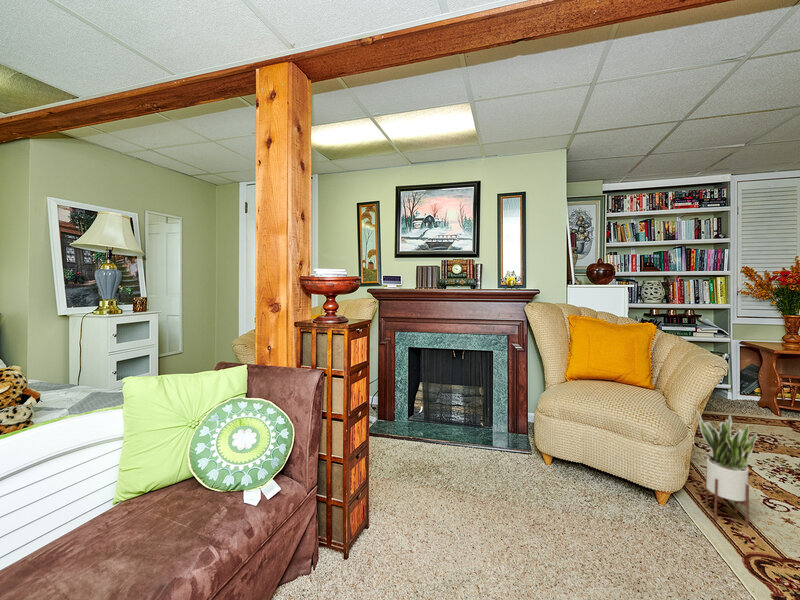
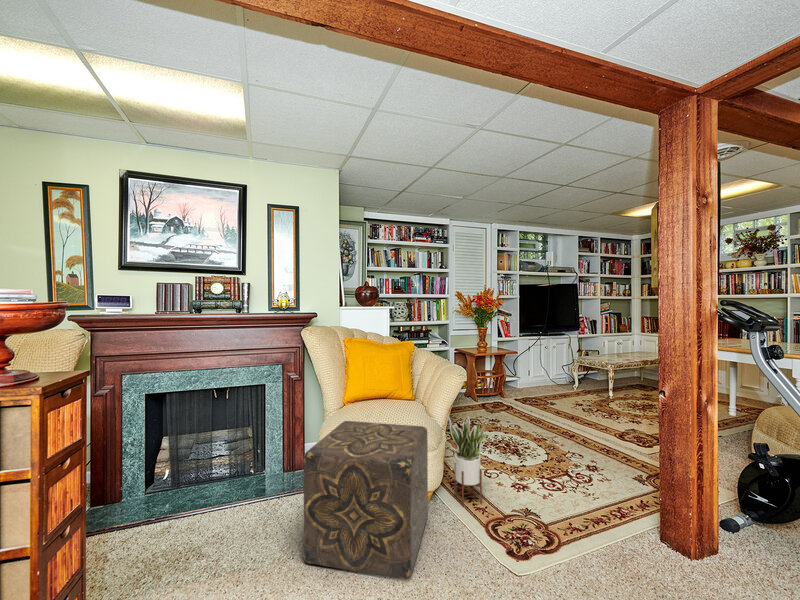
ottoman: none [516,393,662,559] -> present [303,421,428,580]

